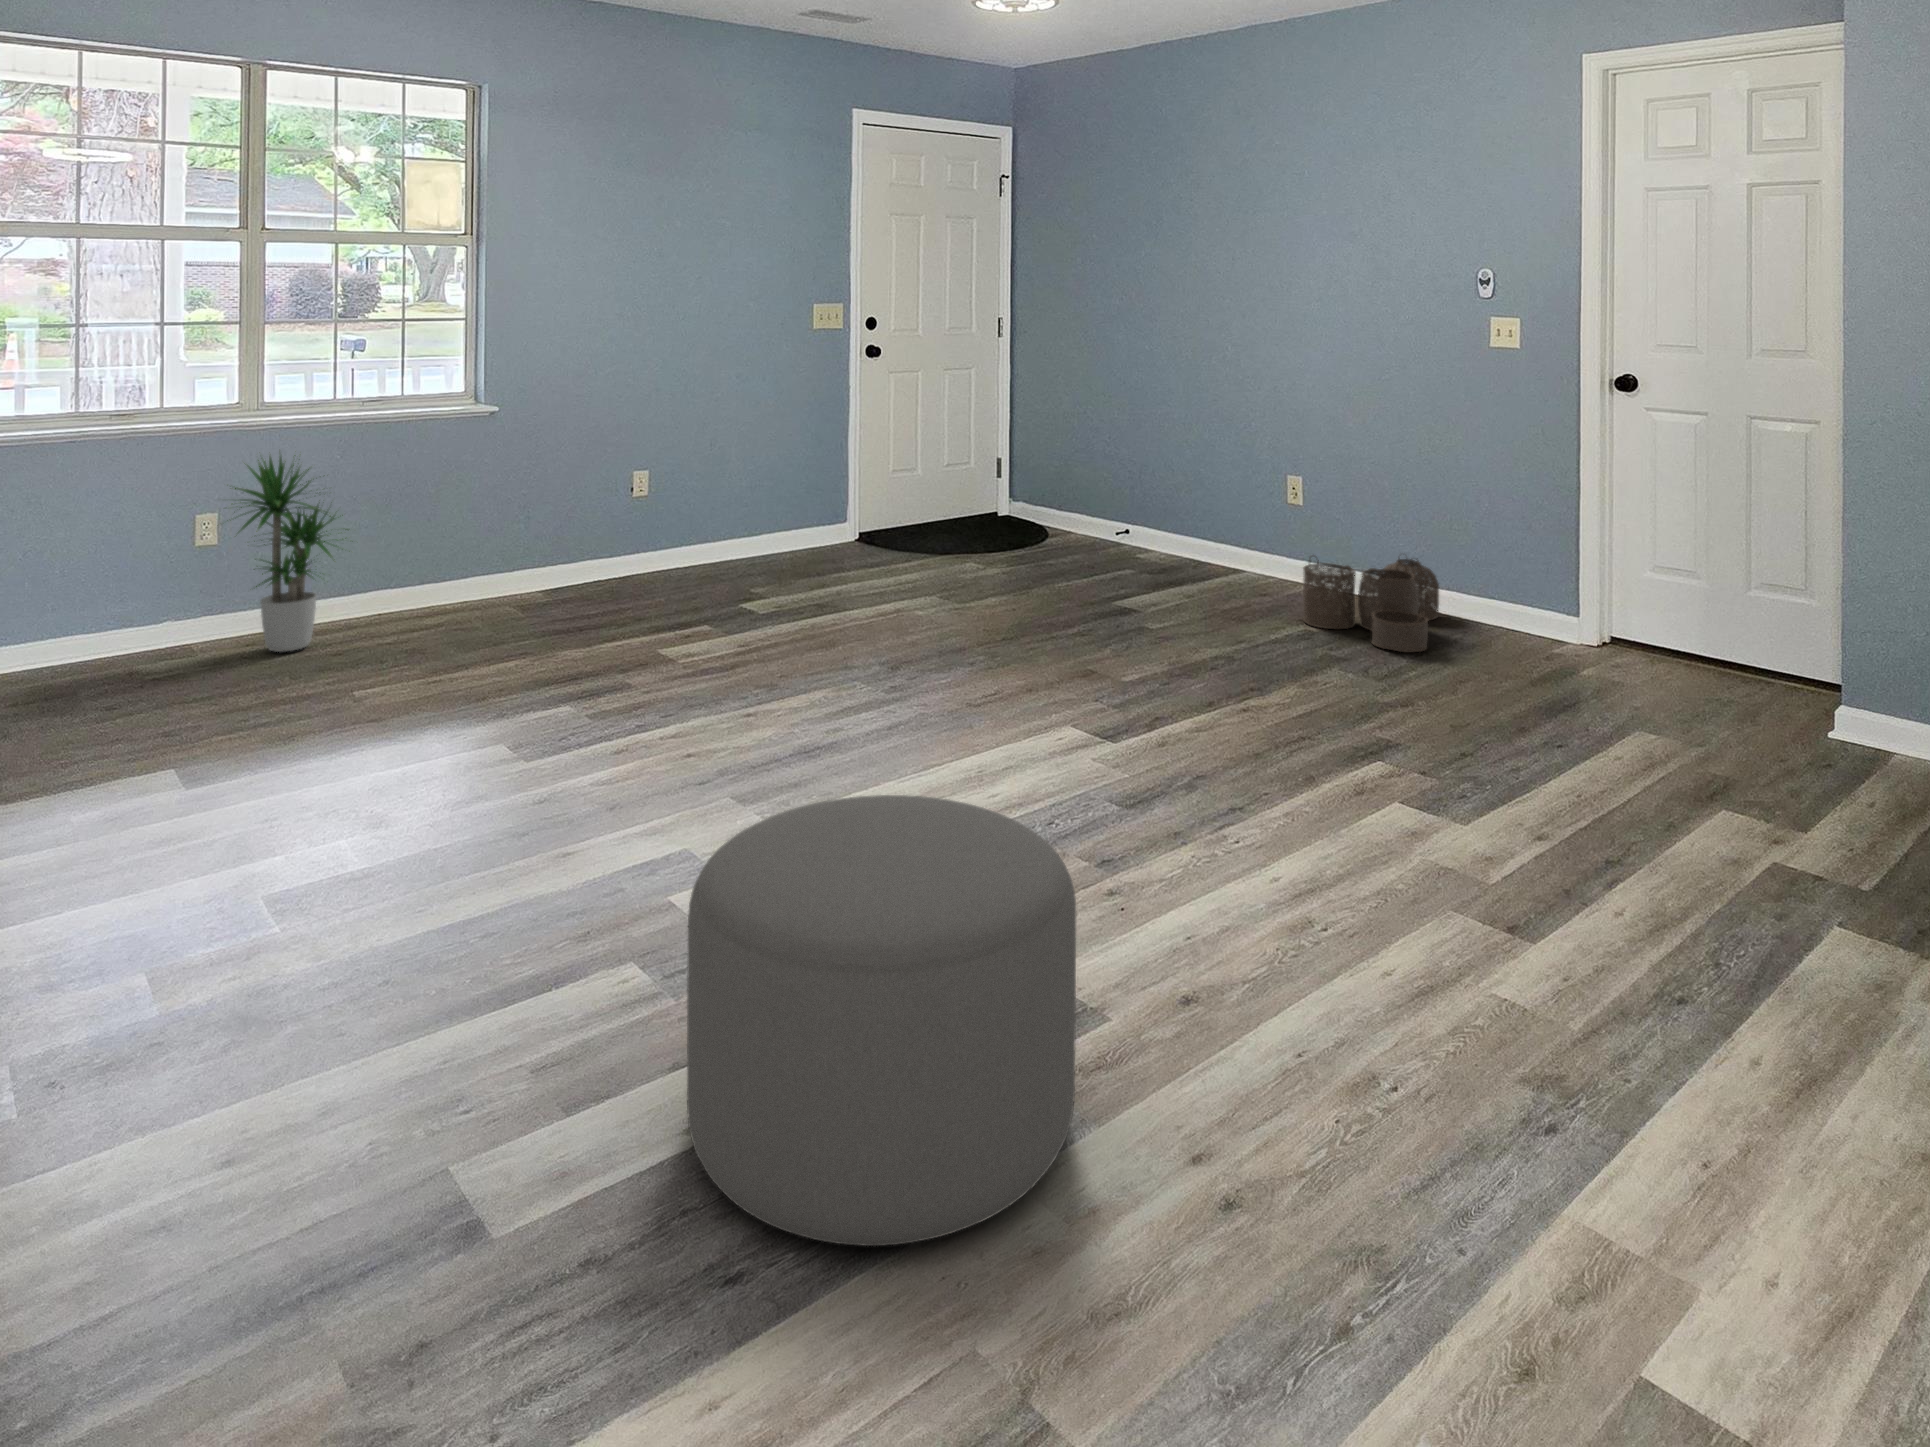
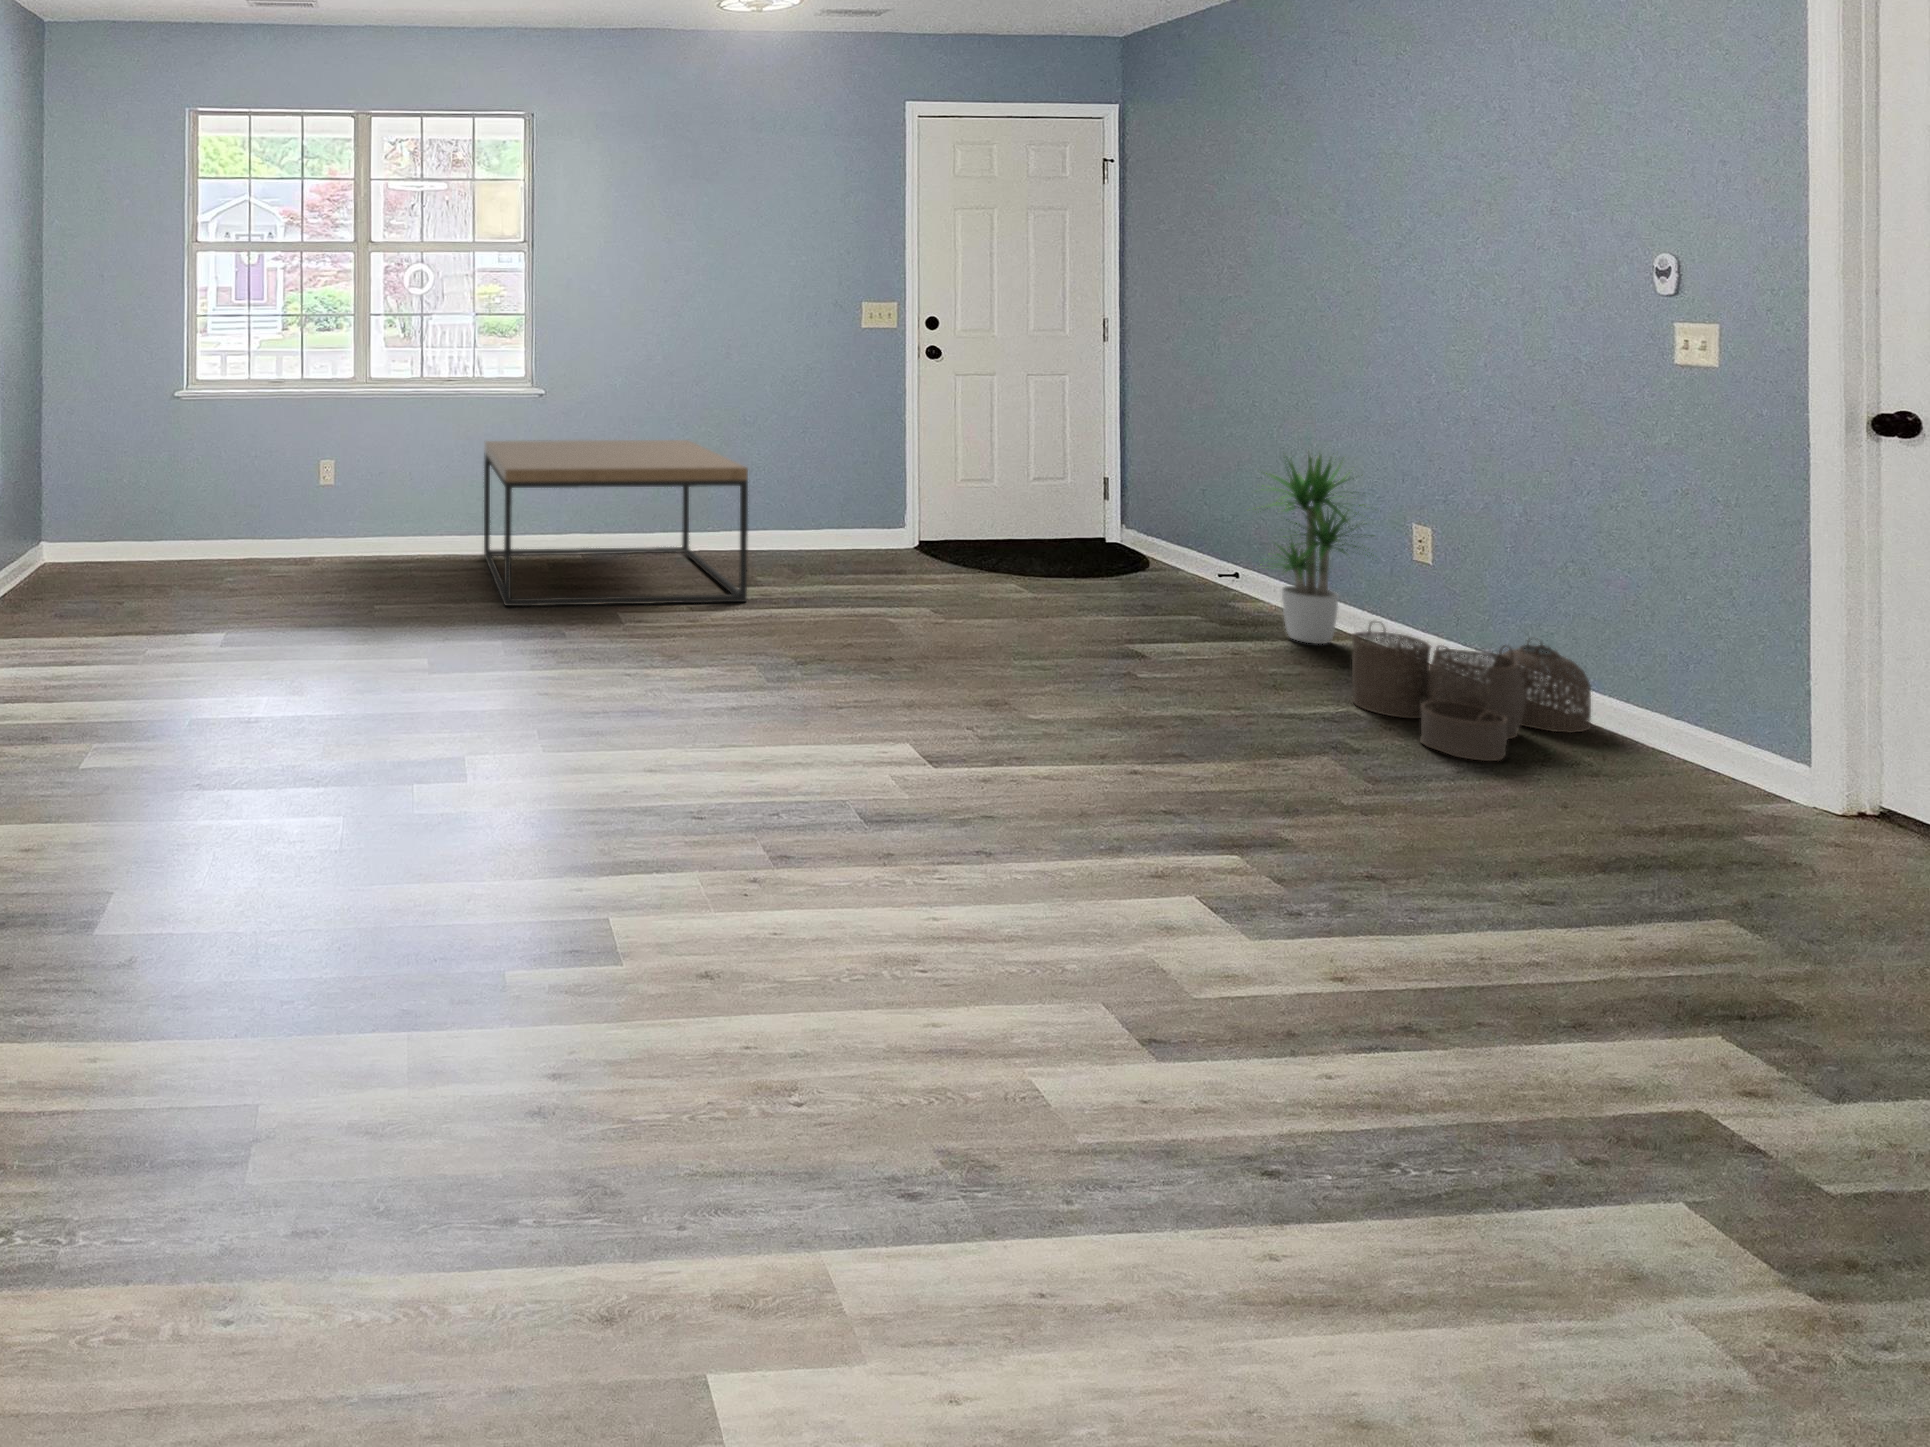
coffee table: none [419,451,777,669] -> present [484,440,748,606]
potted plant: present [227,455,348,652] -> present [1253,455,1374,644]
ottoman: present [687,795,1076,1246] -> none [201,697,520,1032]

